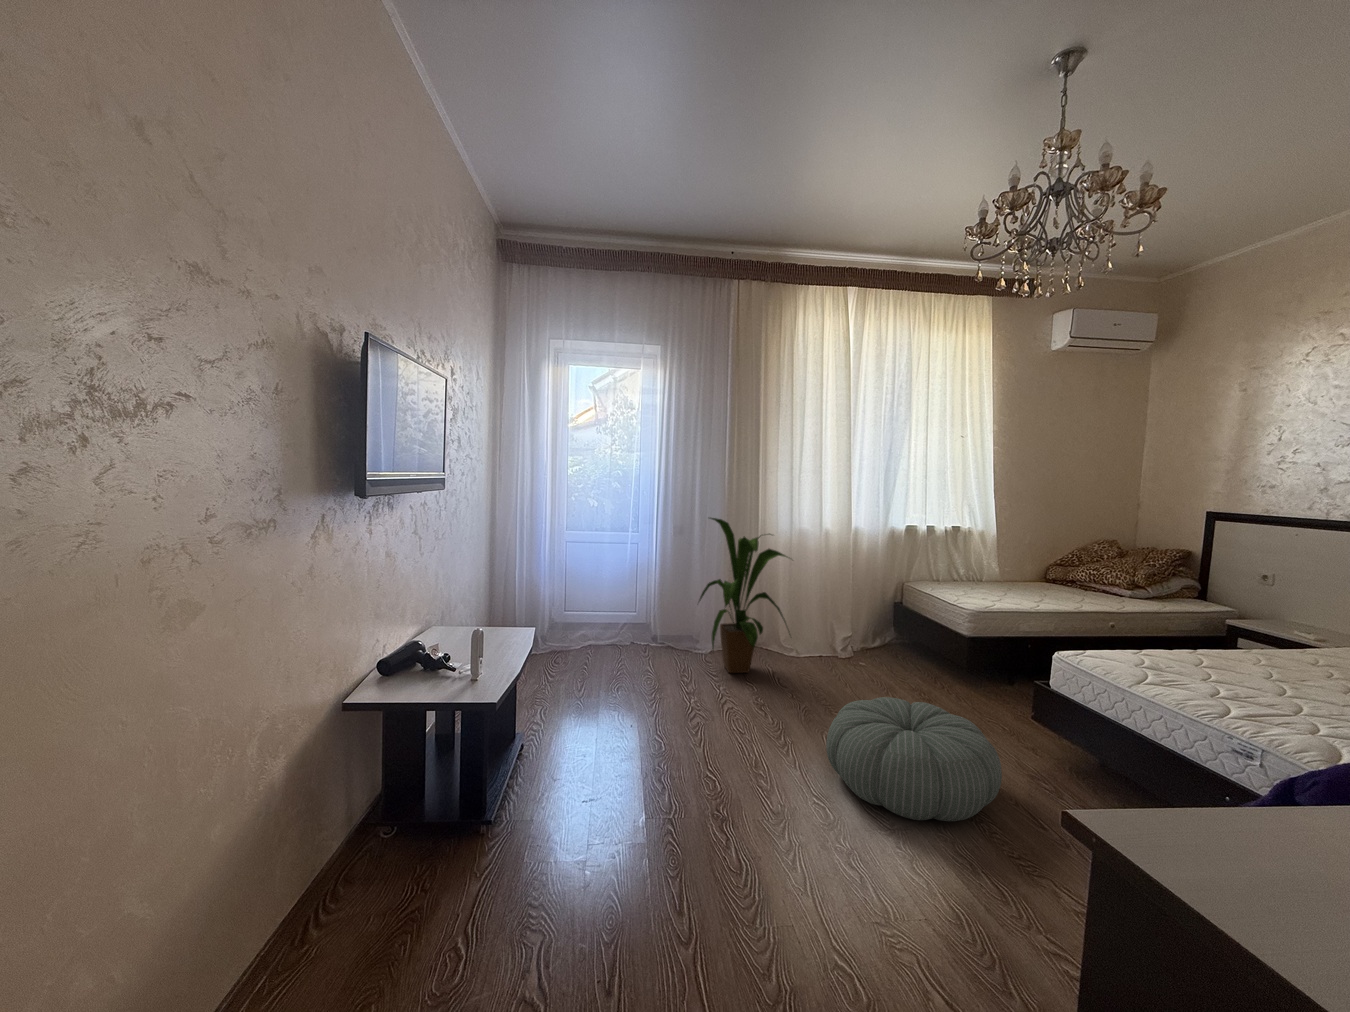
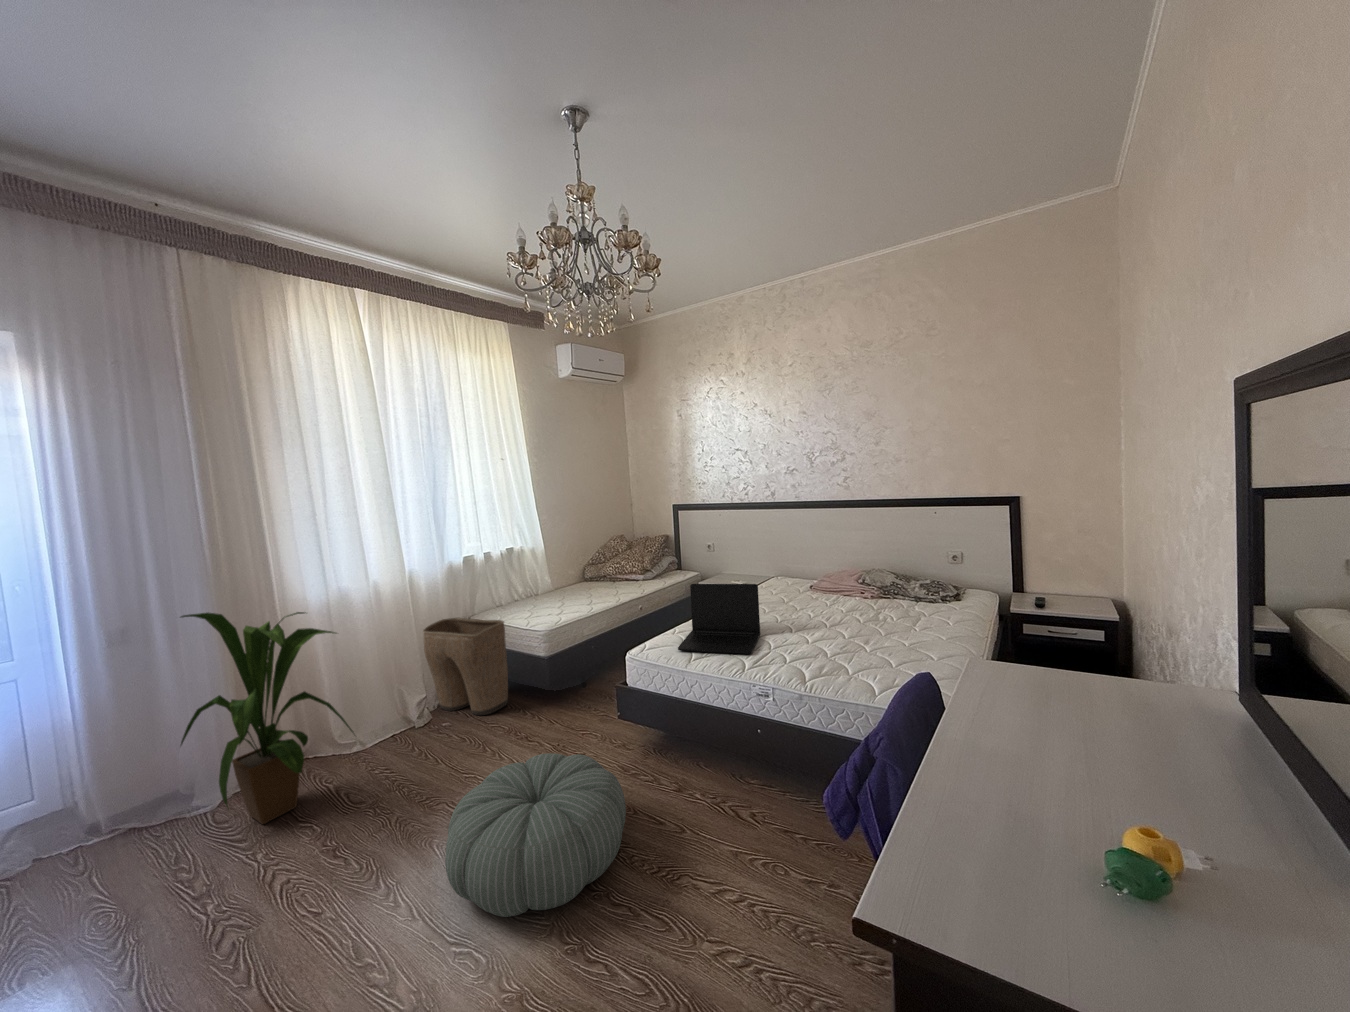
laundry basket: none [856,577,932,673] -> present [423,618,508,715]
laptop: none [1126,598,1296,703] -> present [678,584,760,654]

